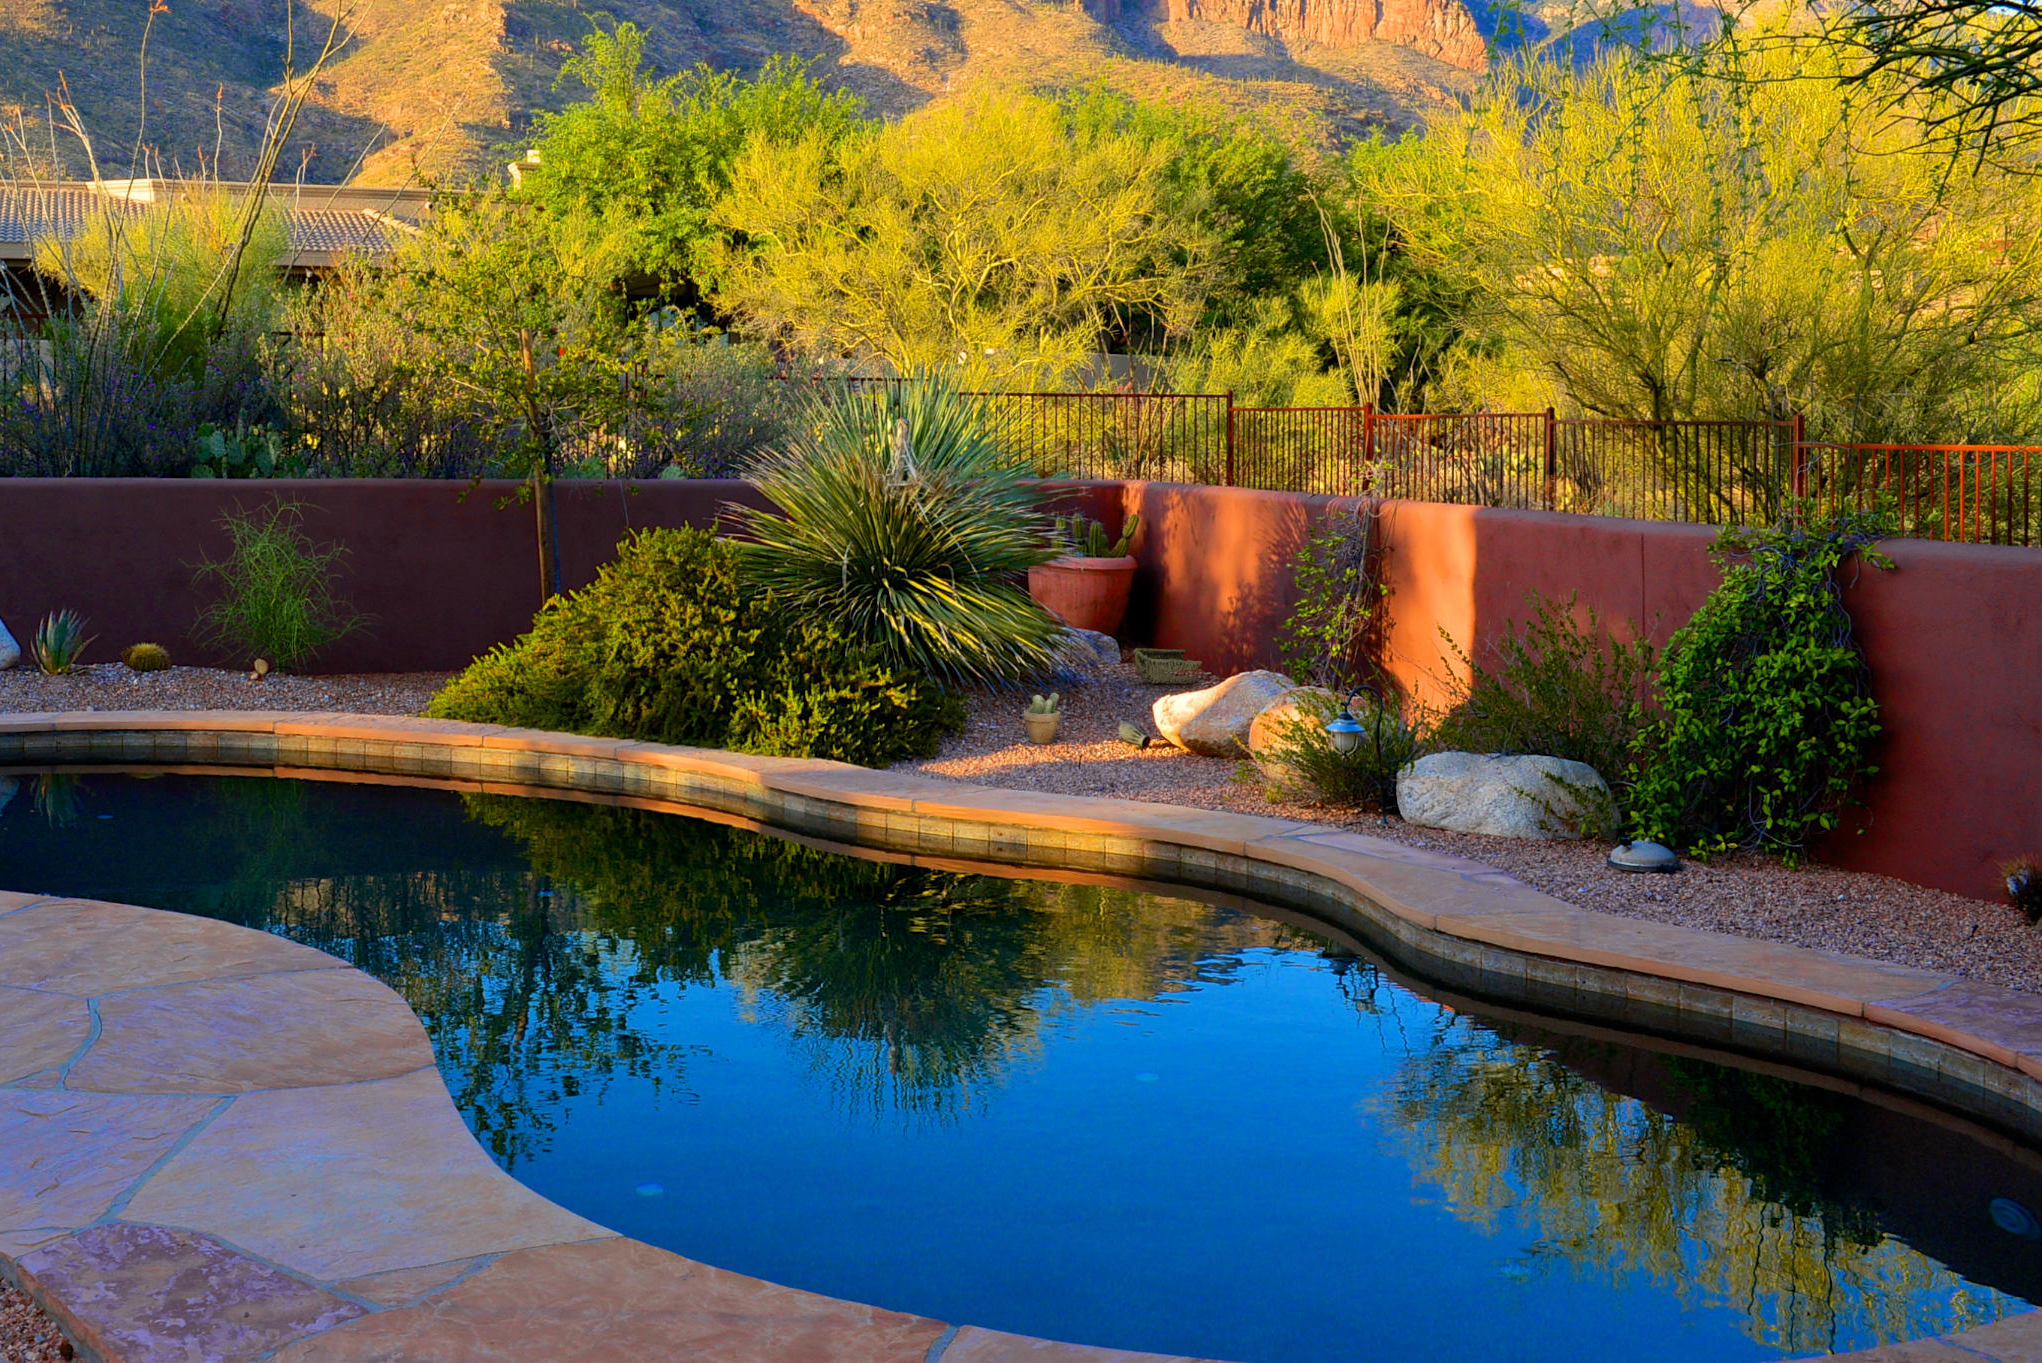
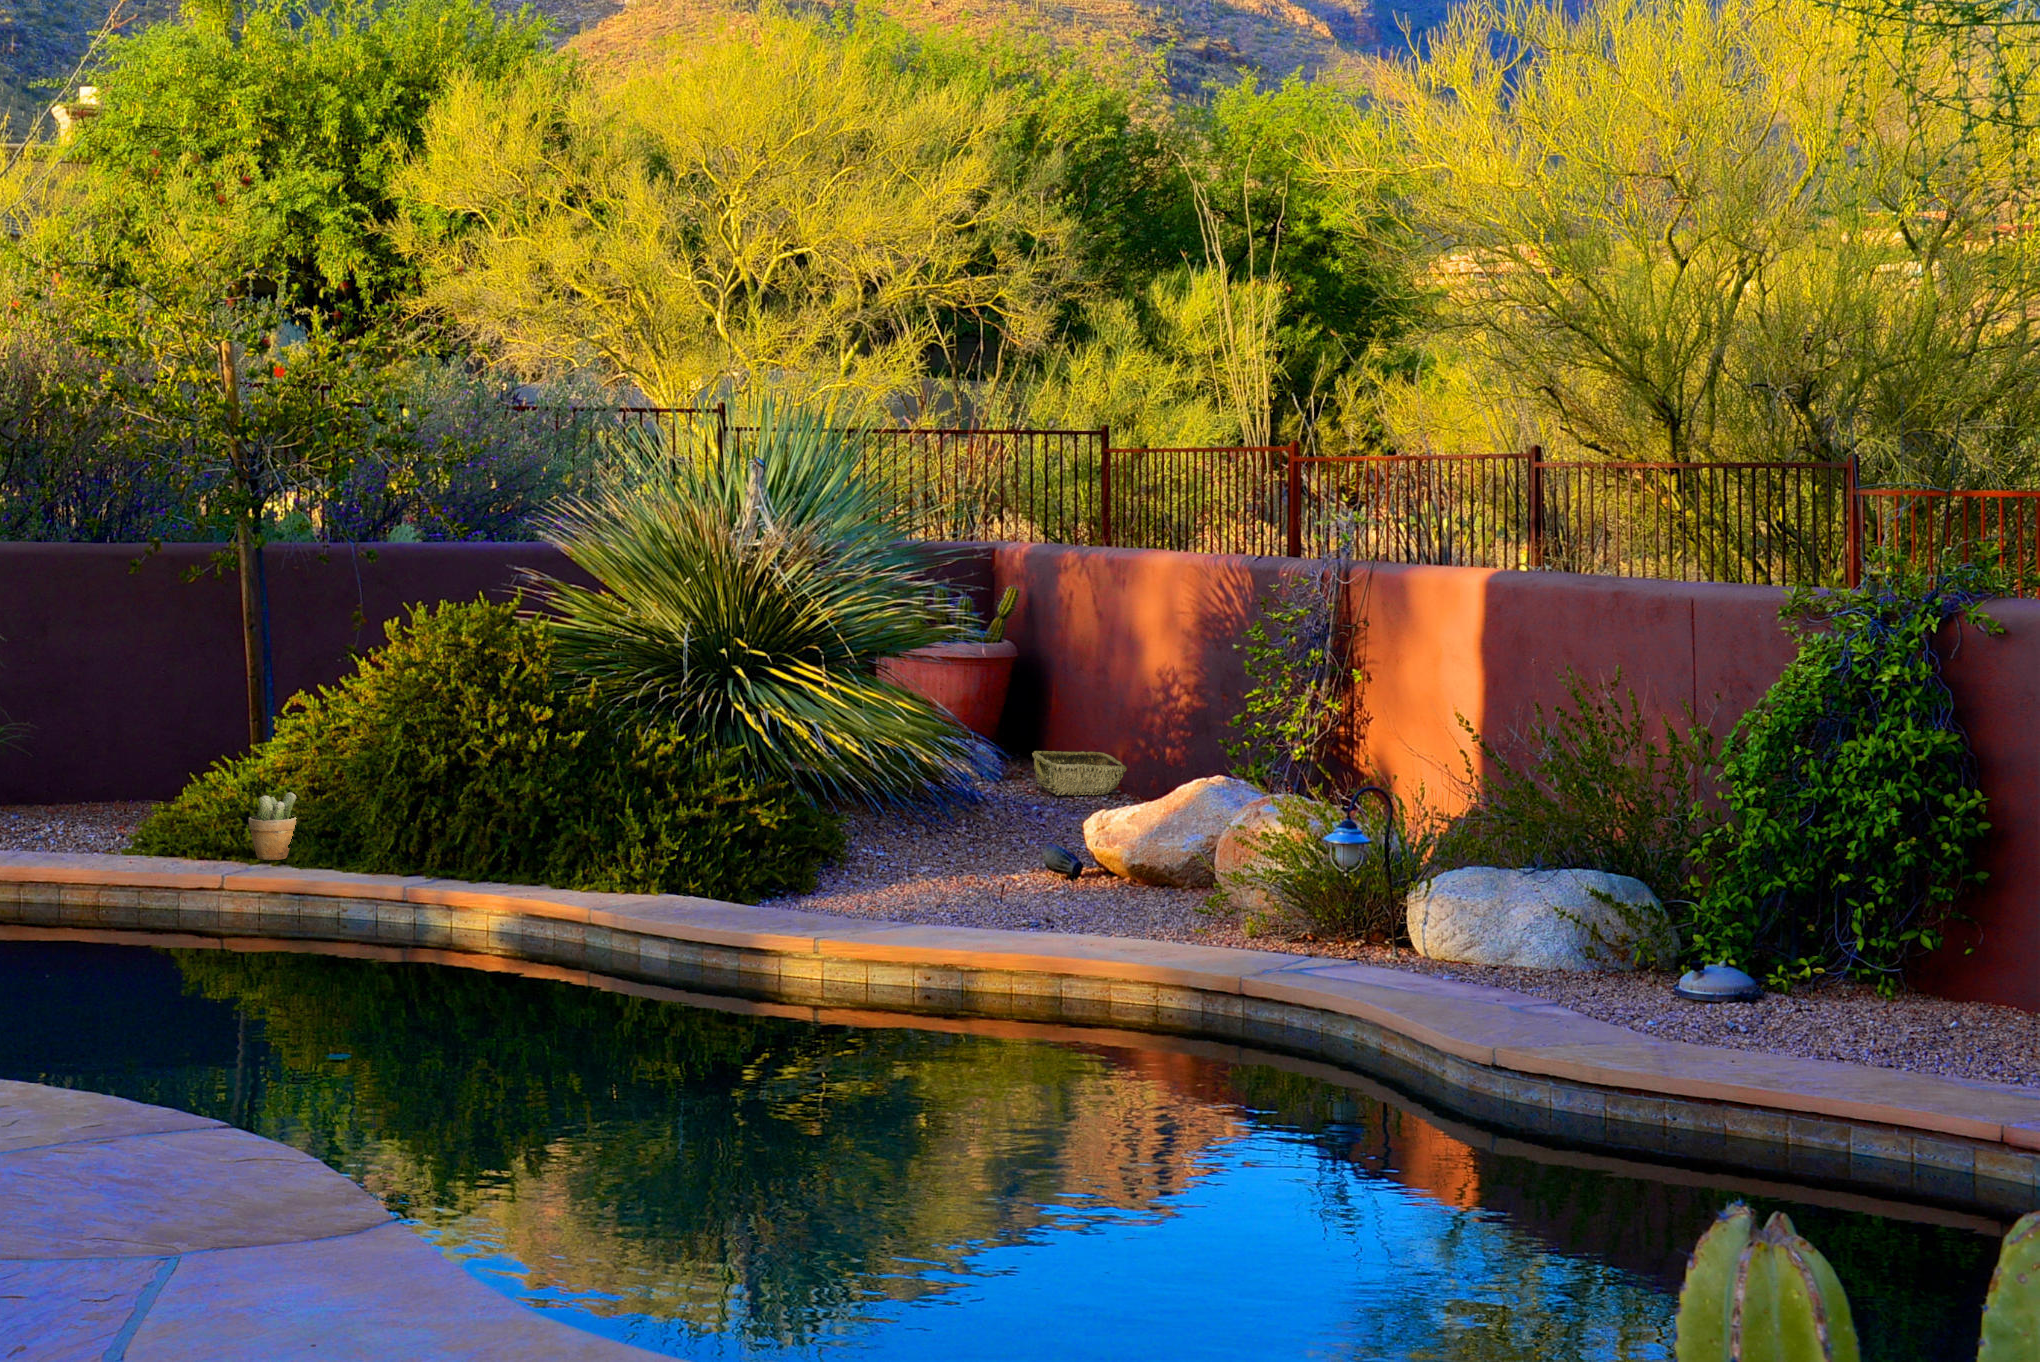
potted plant: present [1024,693,1060,744] -> present [249,792,297,860]

